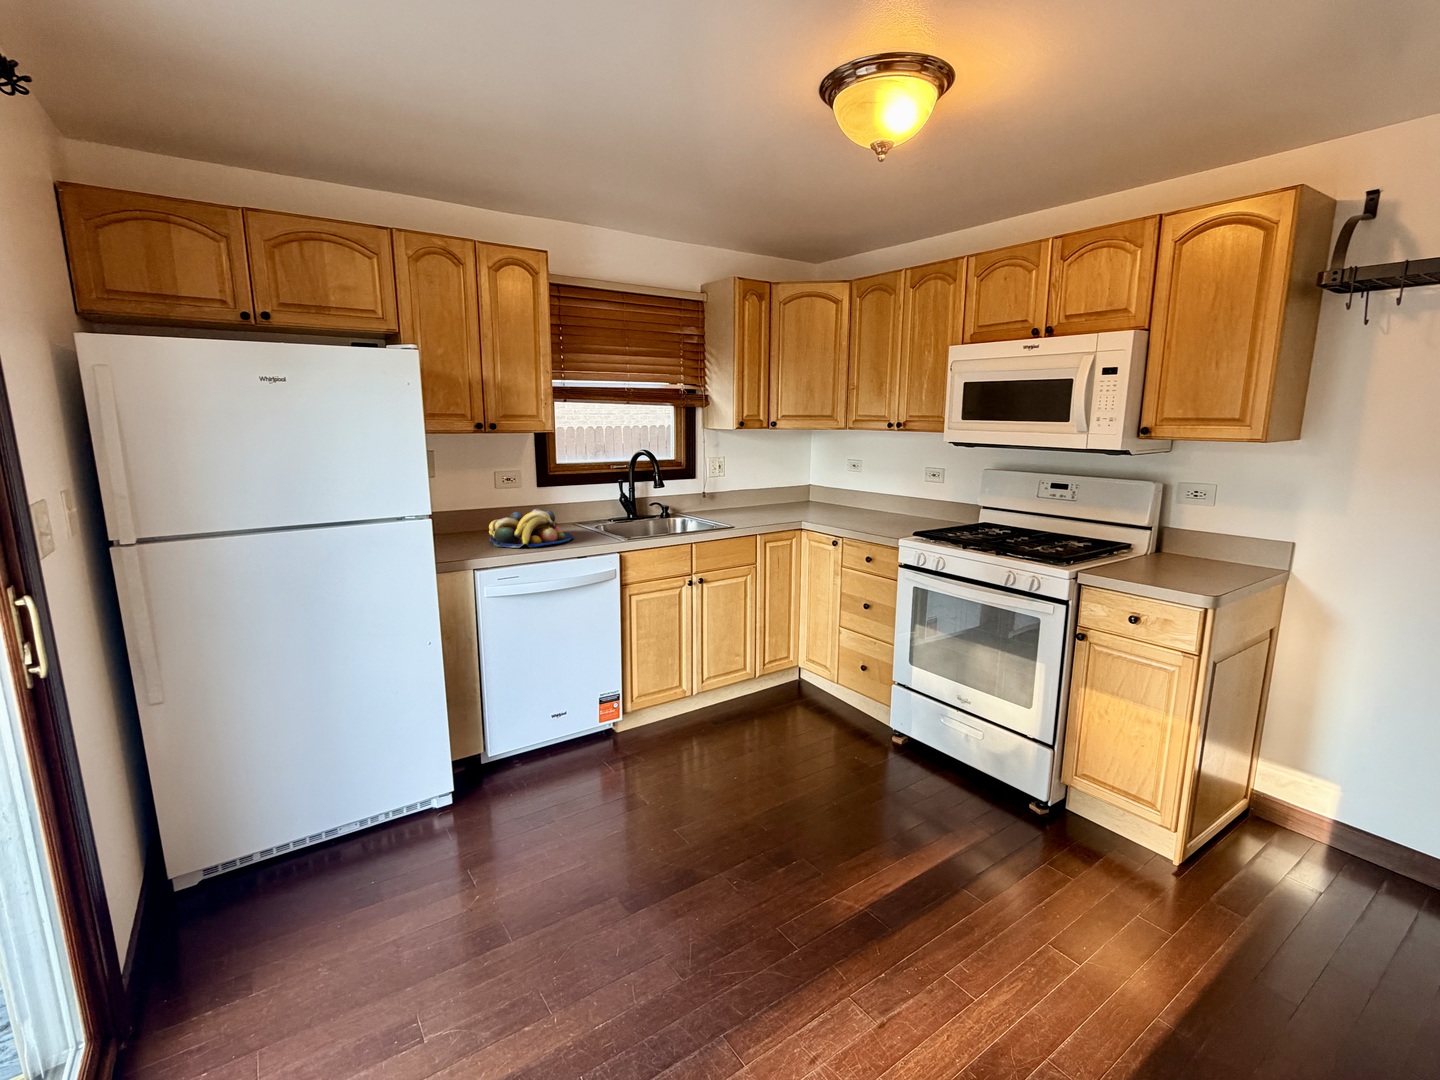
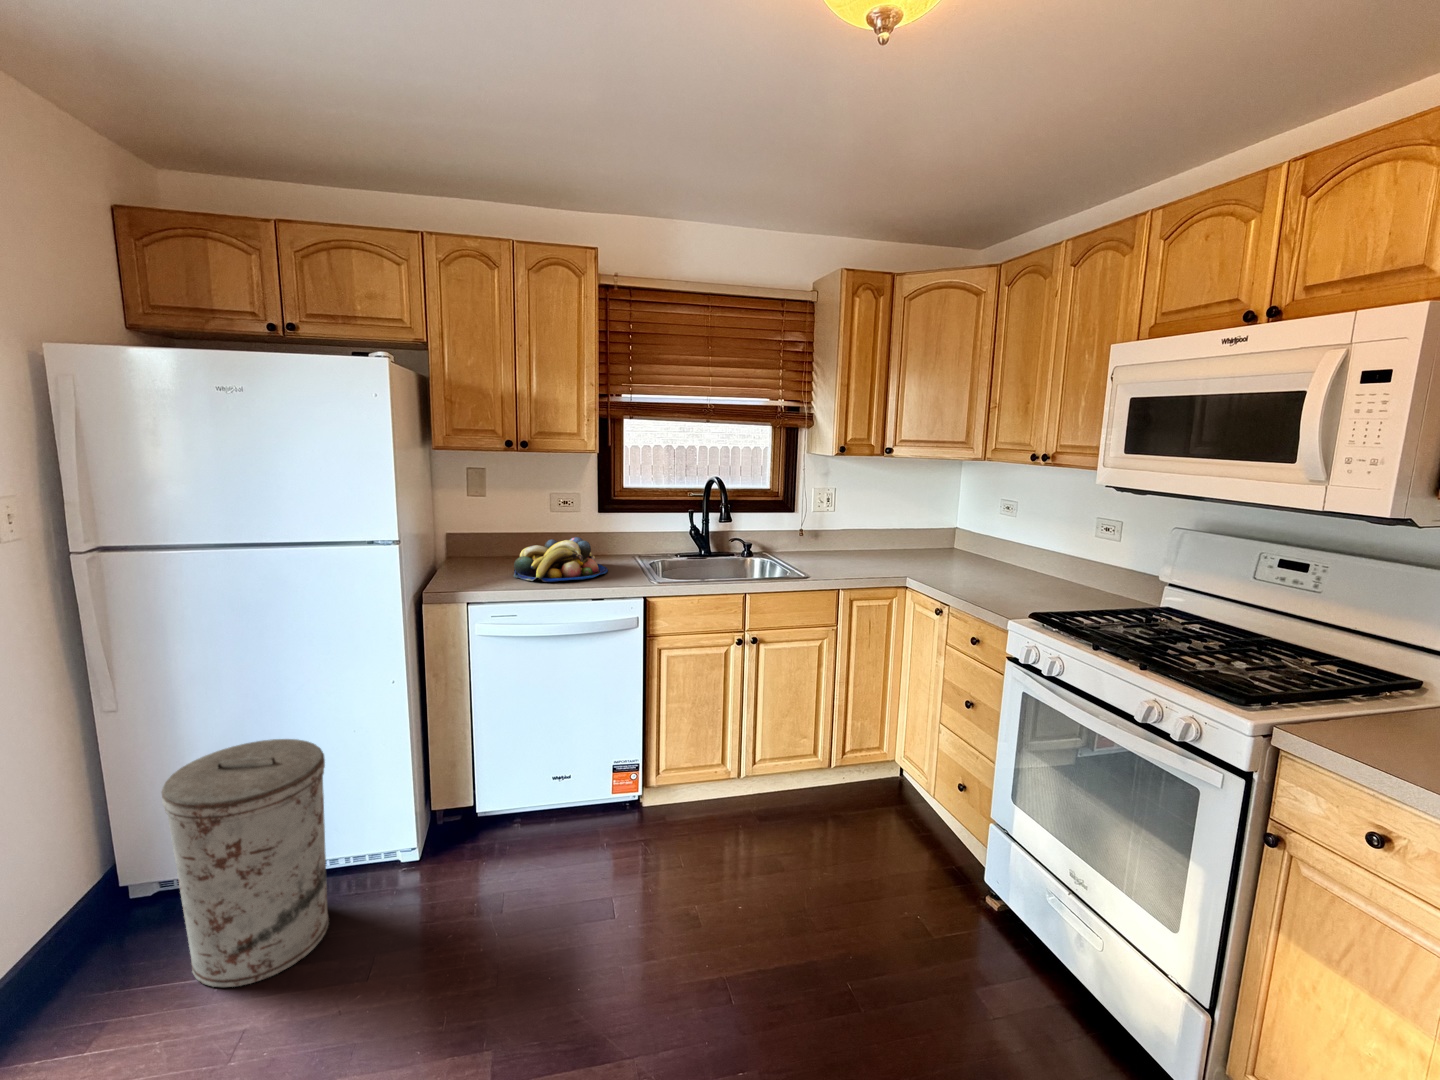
trash can: none [260,705,407,927] -> present [162,739,329,987]

